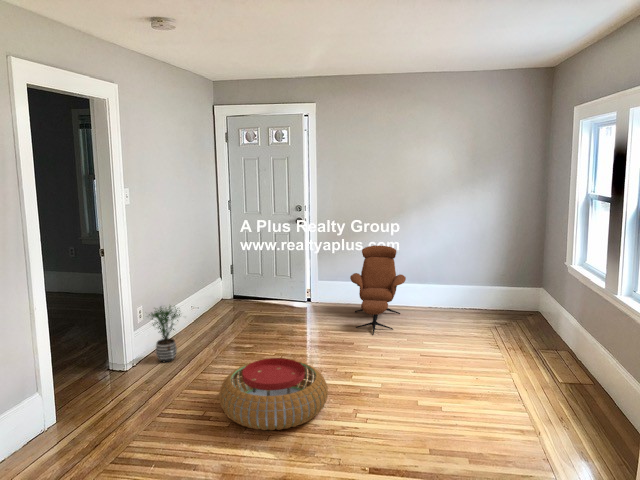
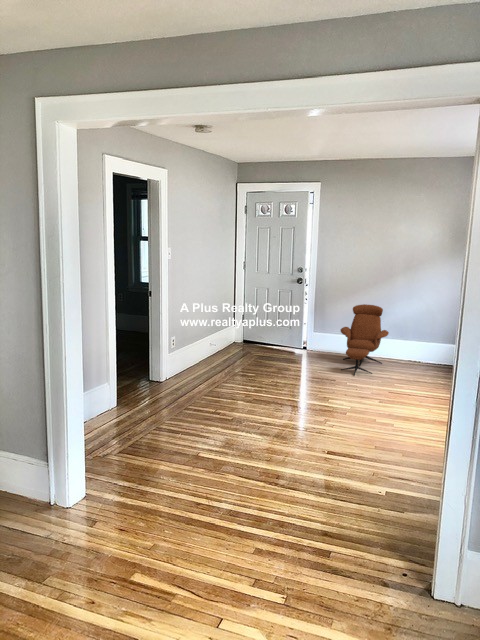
potted plant: present [149,306,180,362] -> none [176,337,207,380]
pouf: present [219,358,328,430] -> none [227,379,307,425]

